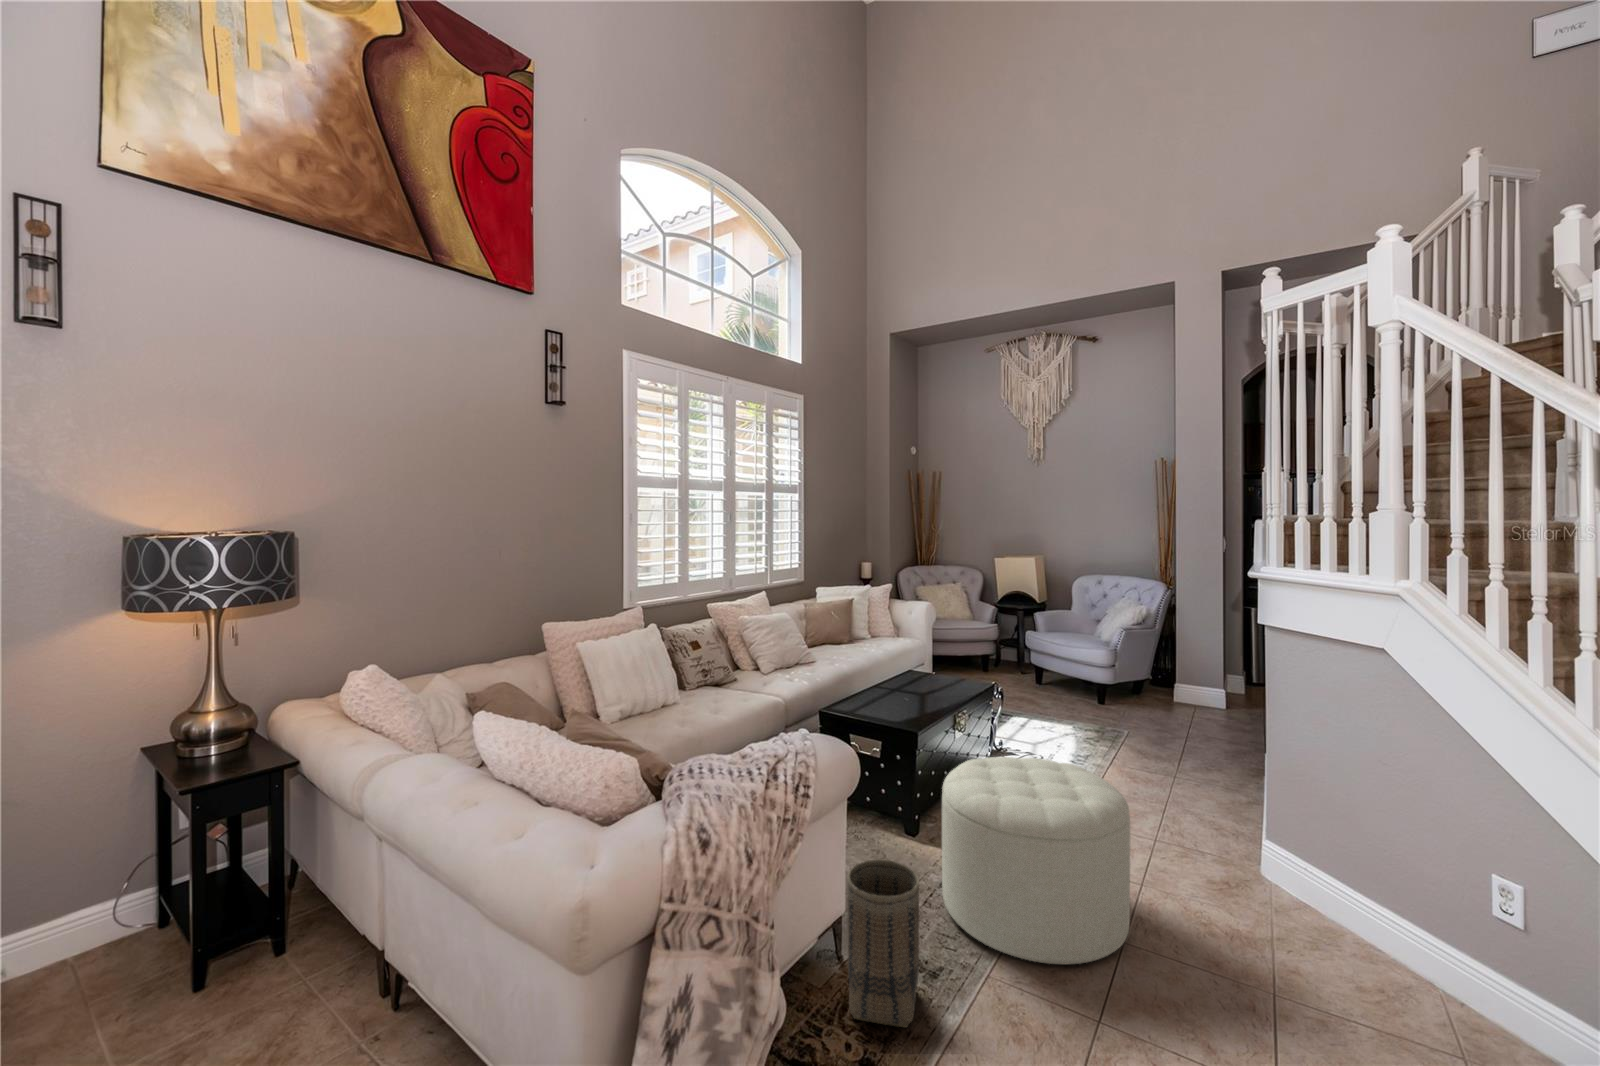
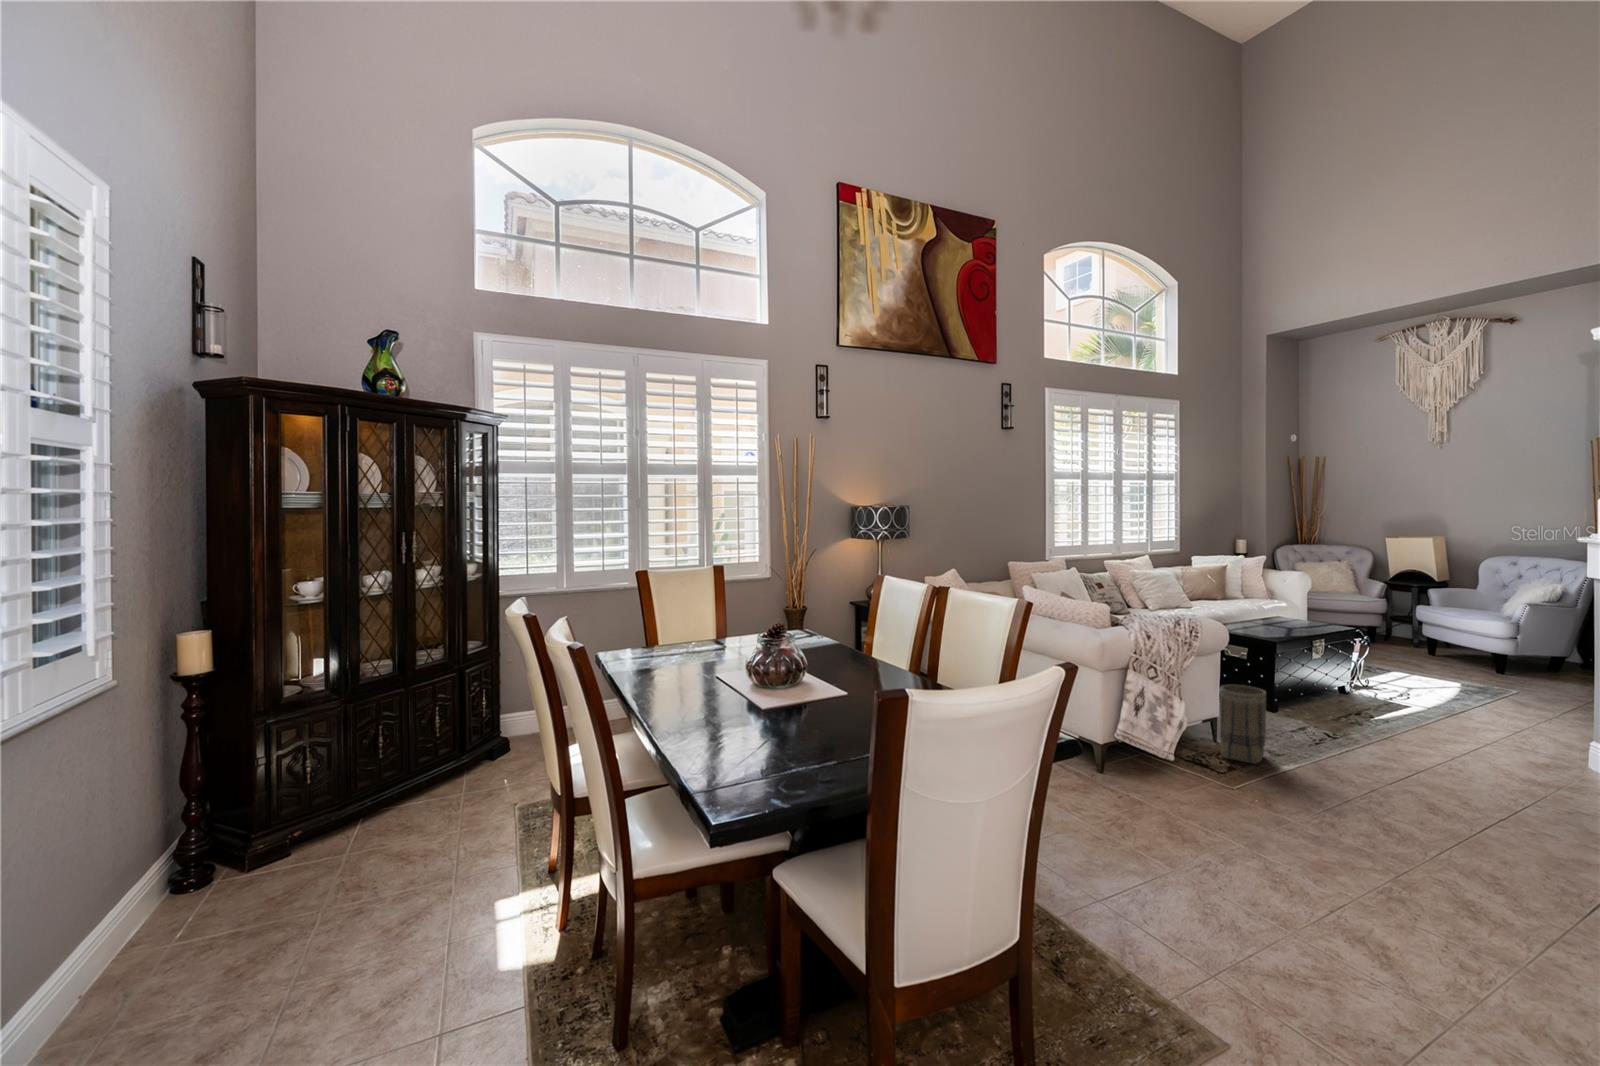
ottoman: present [942,757,1130,965] -> none [1289,655,1437,767]

